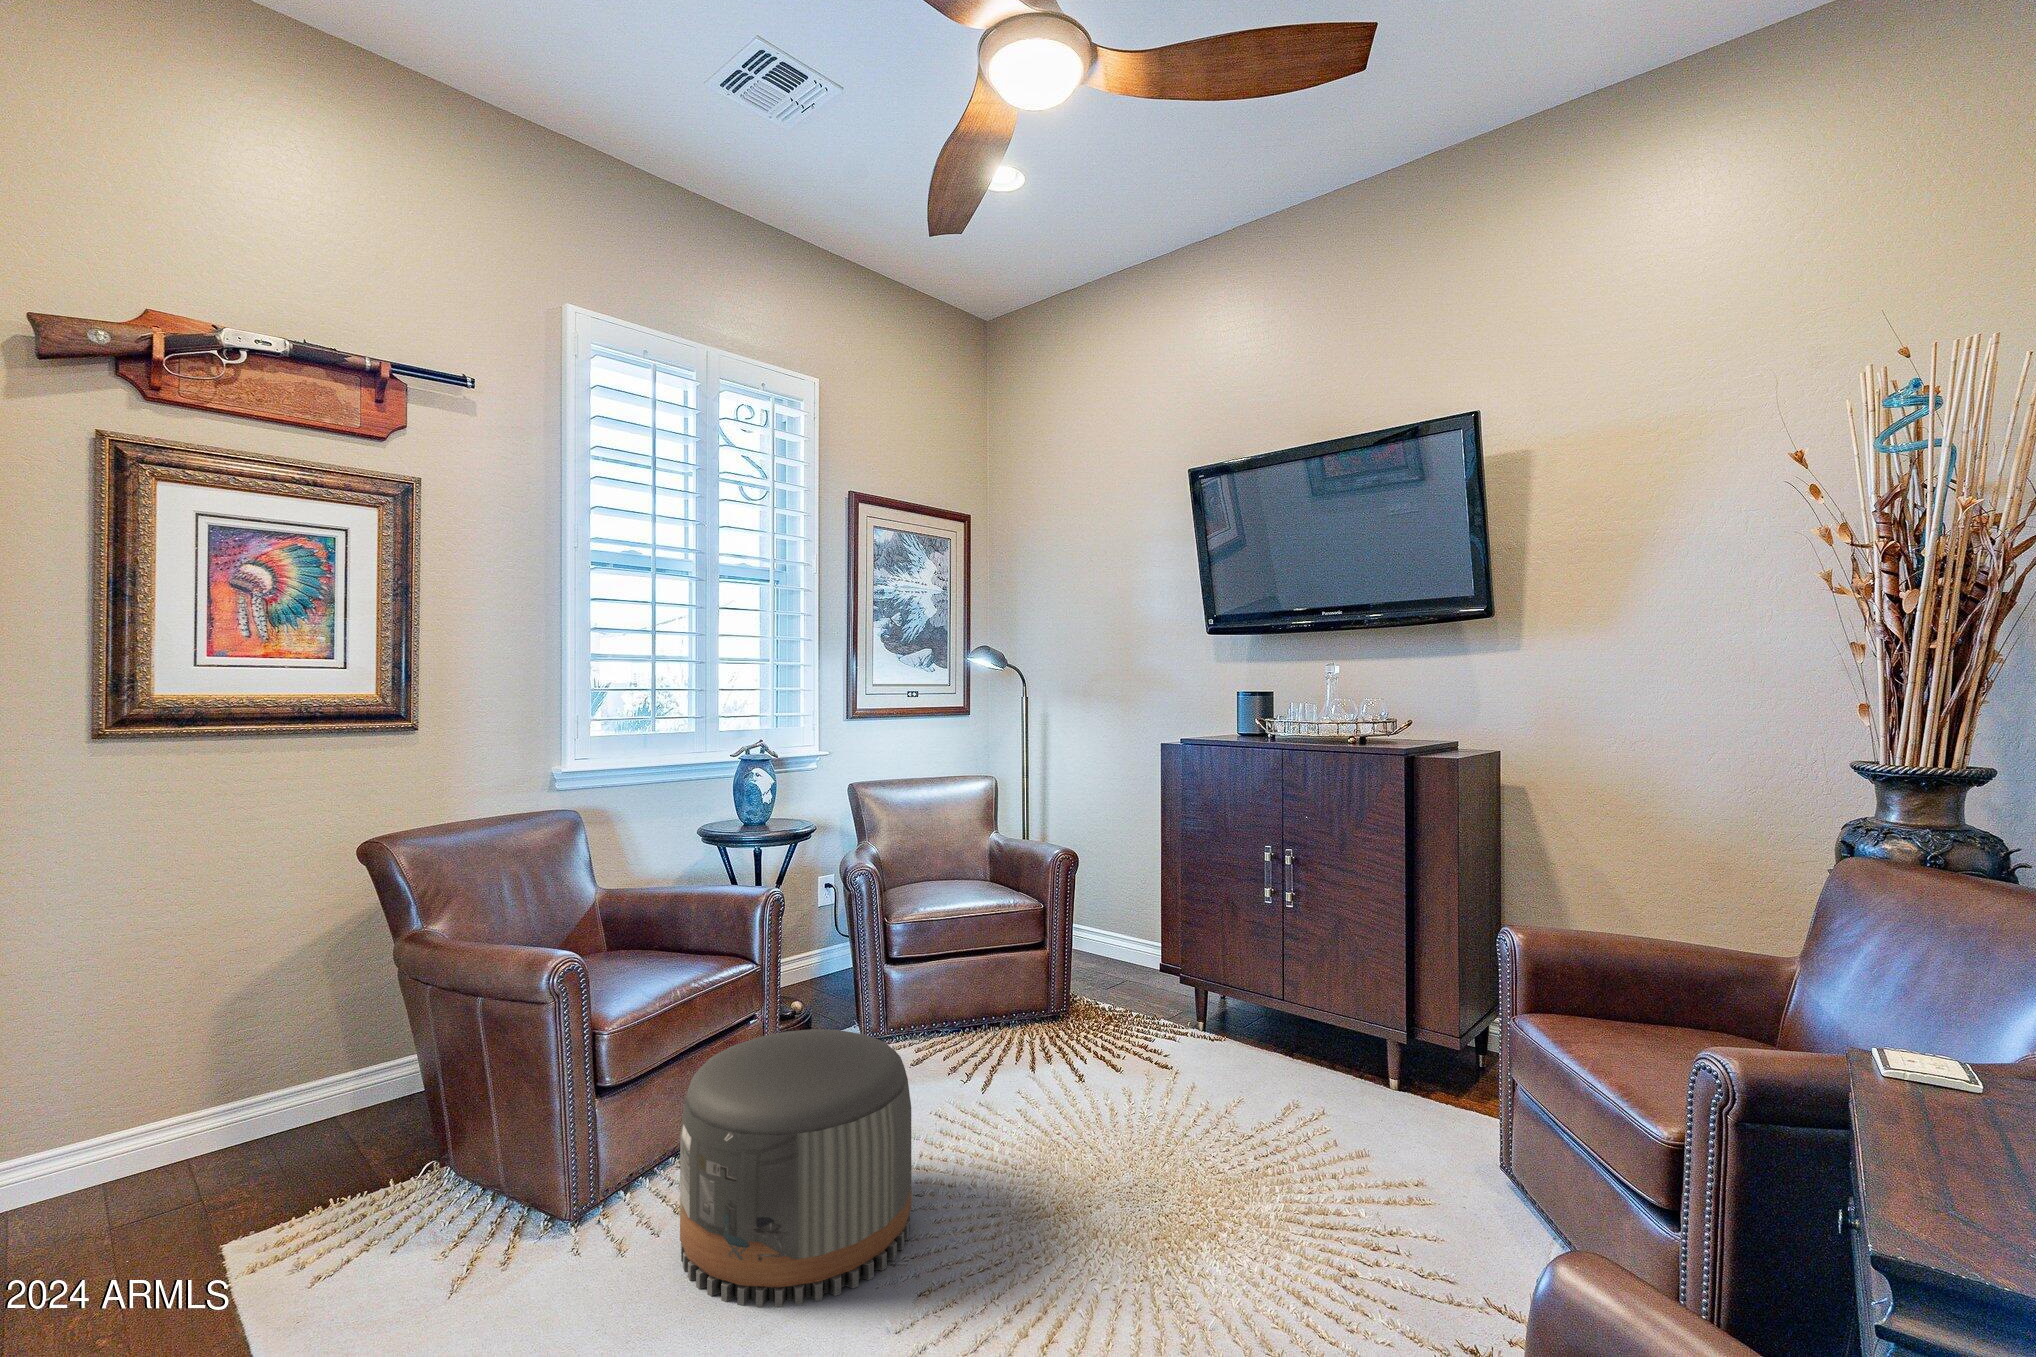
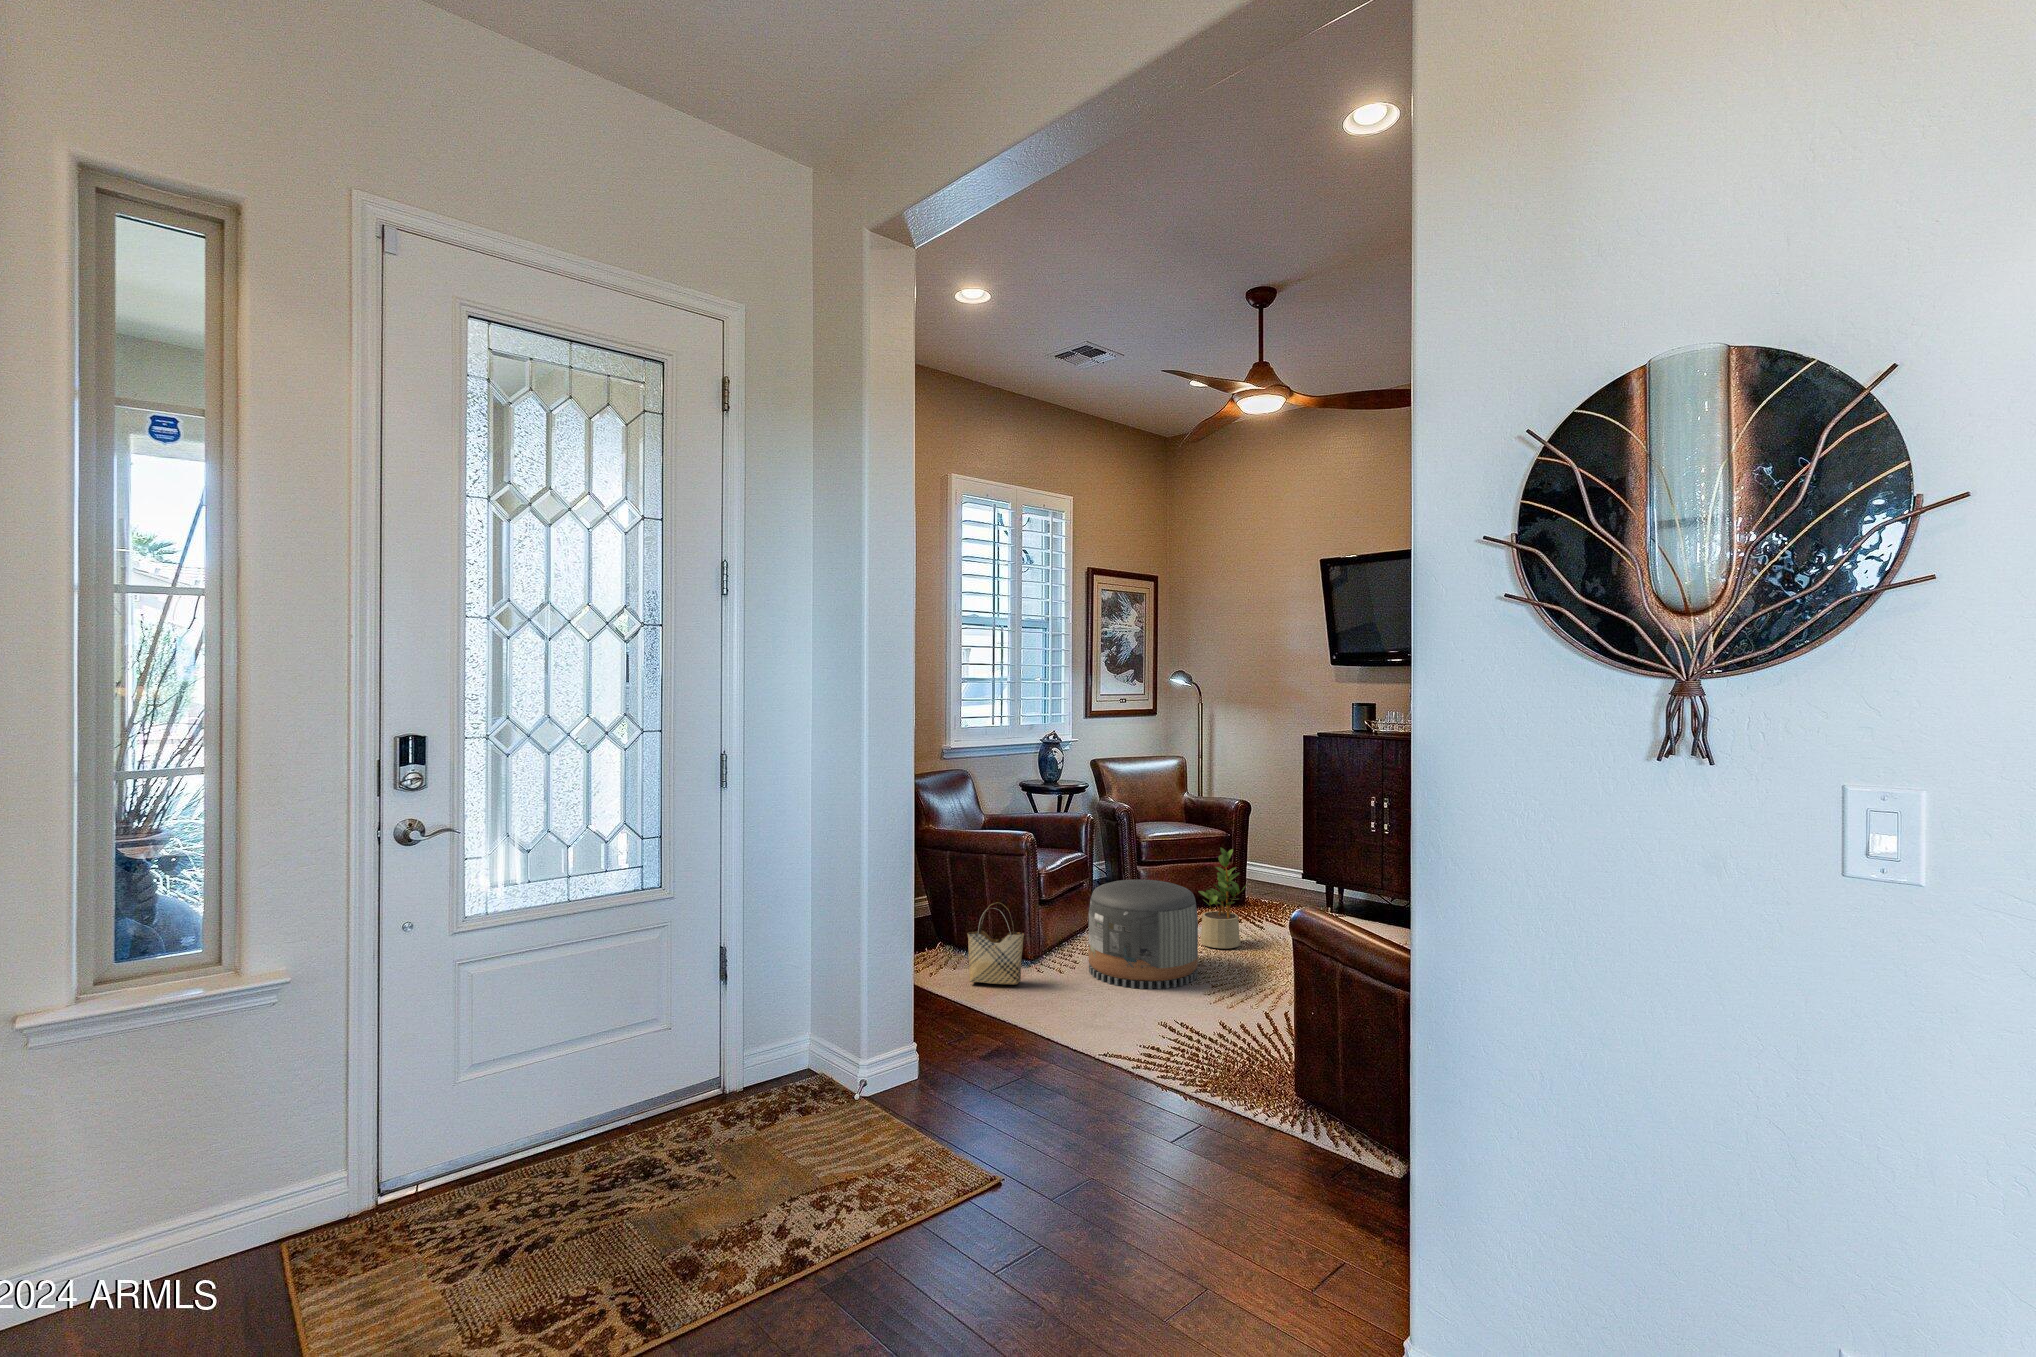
potted plant: none [954,949,1041,1143] -> present [1198,848,1248,949]
woven basket: none [369,1110,511,1311] -> present [967,902,1024,985]

